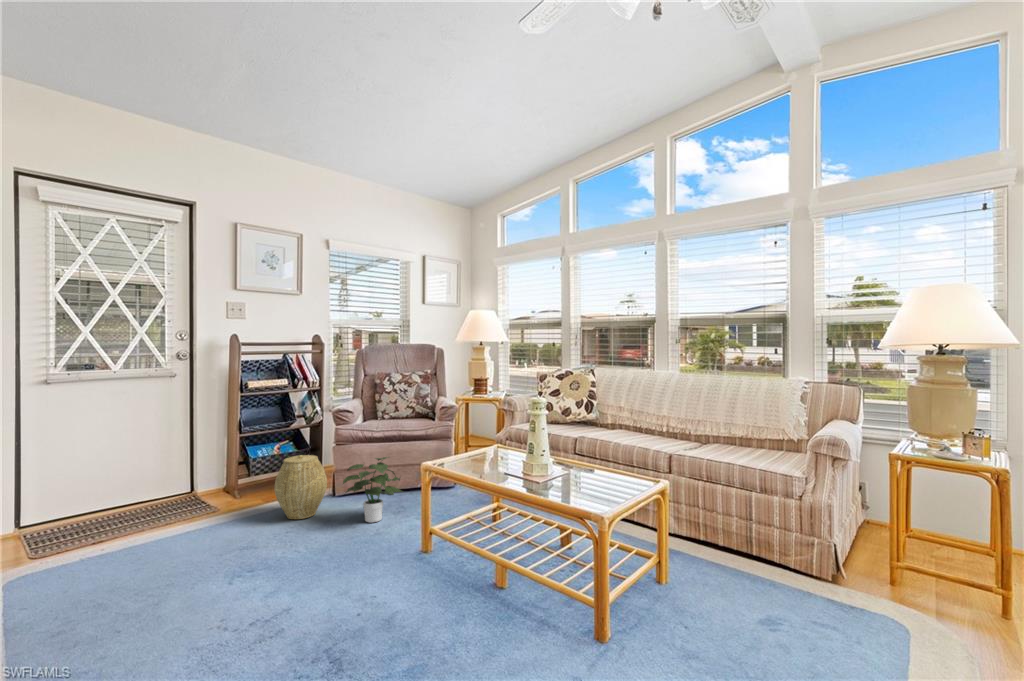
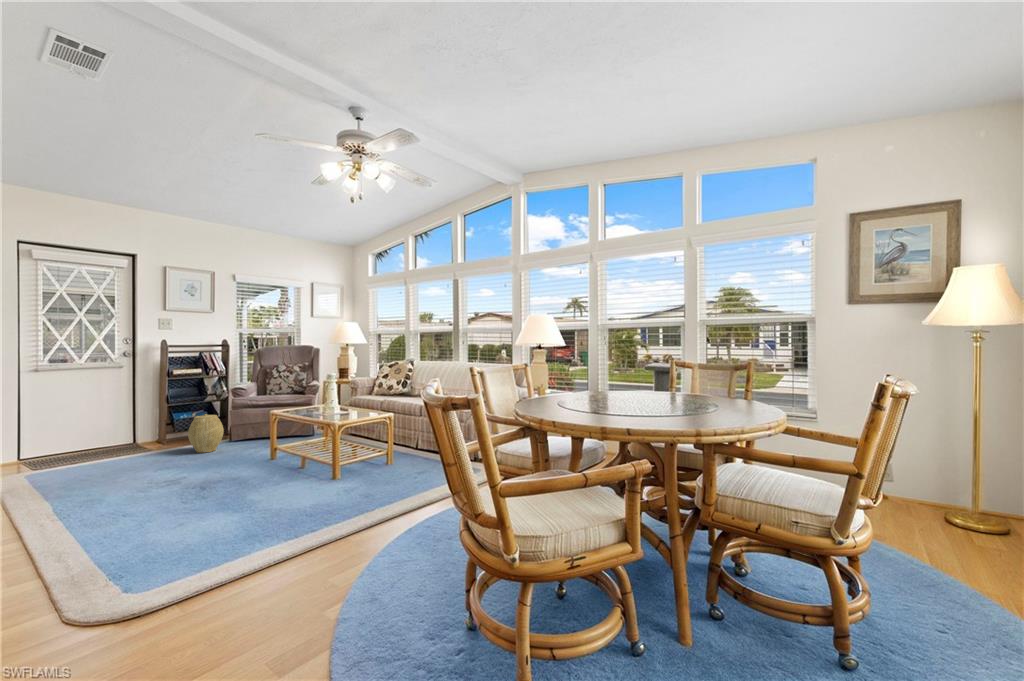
potted plant: present [343,457,402,523] -> none [231,414,271,453]

